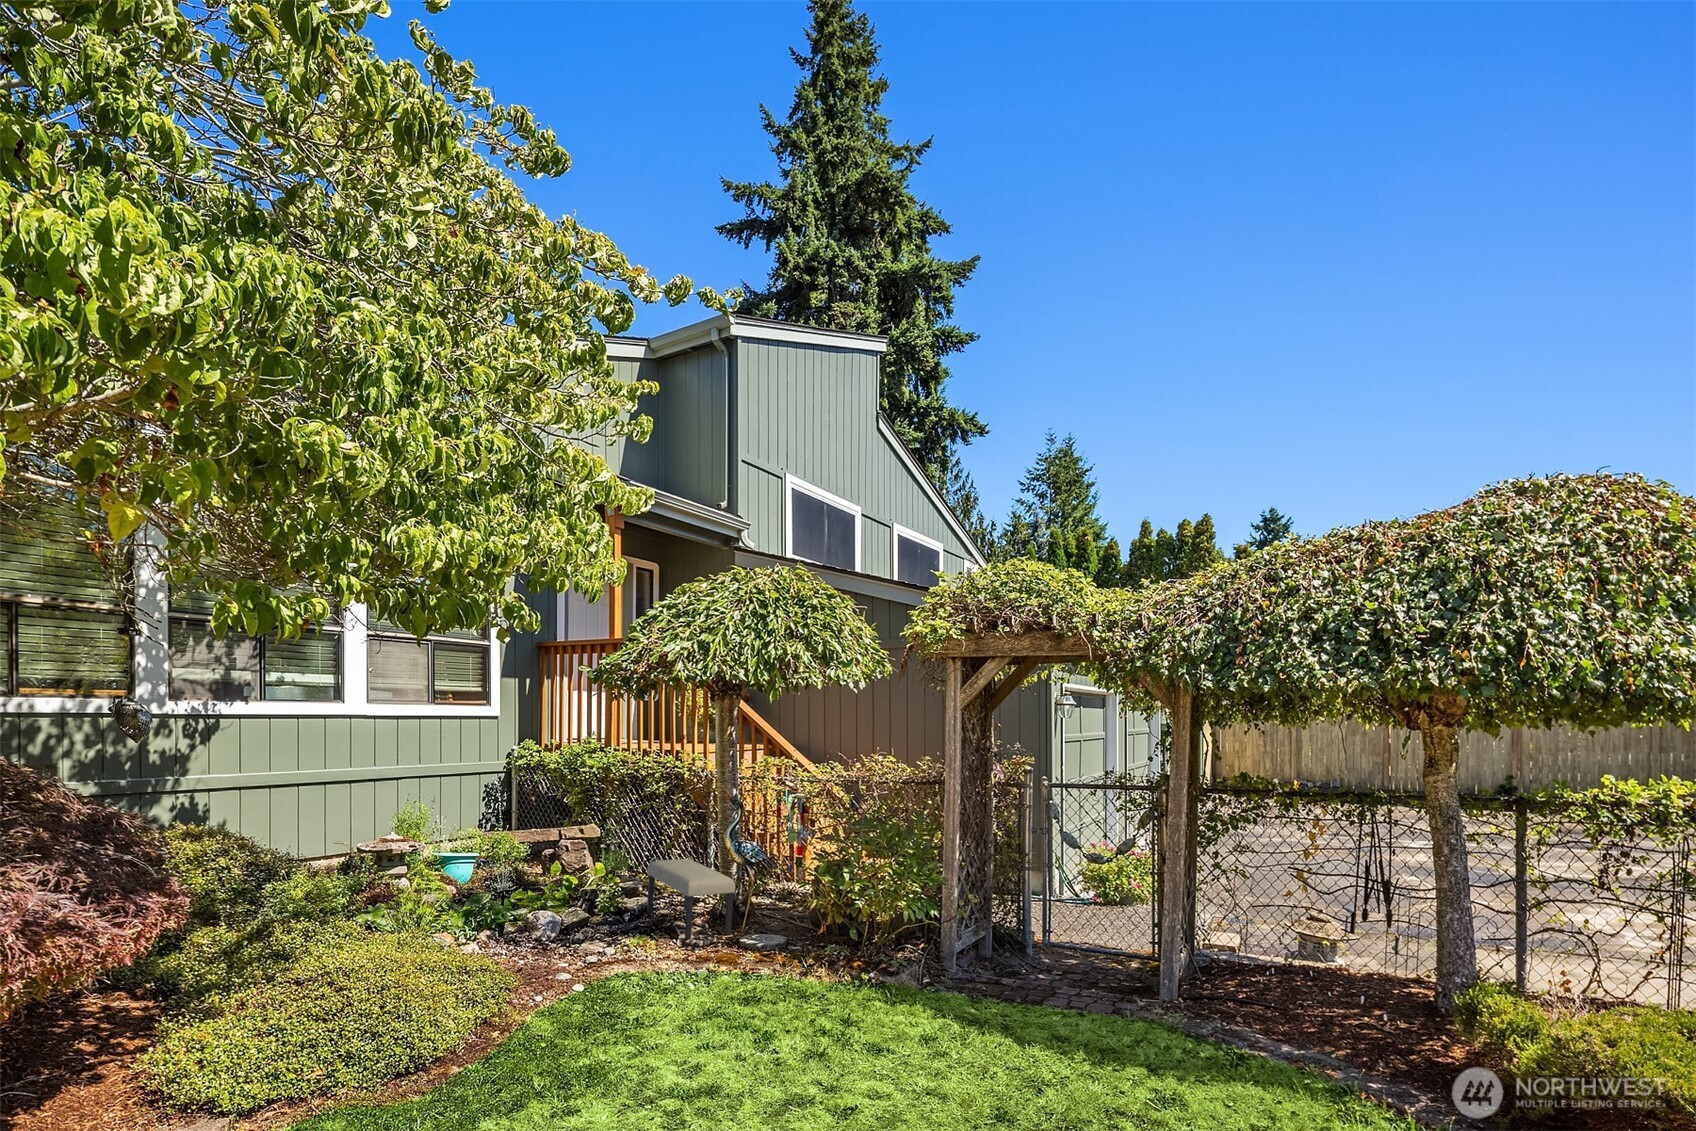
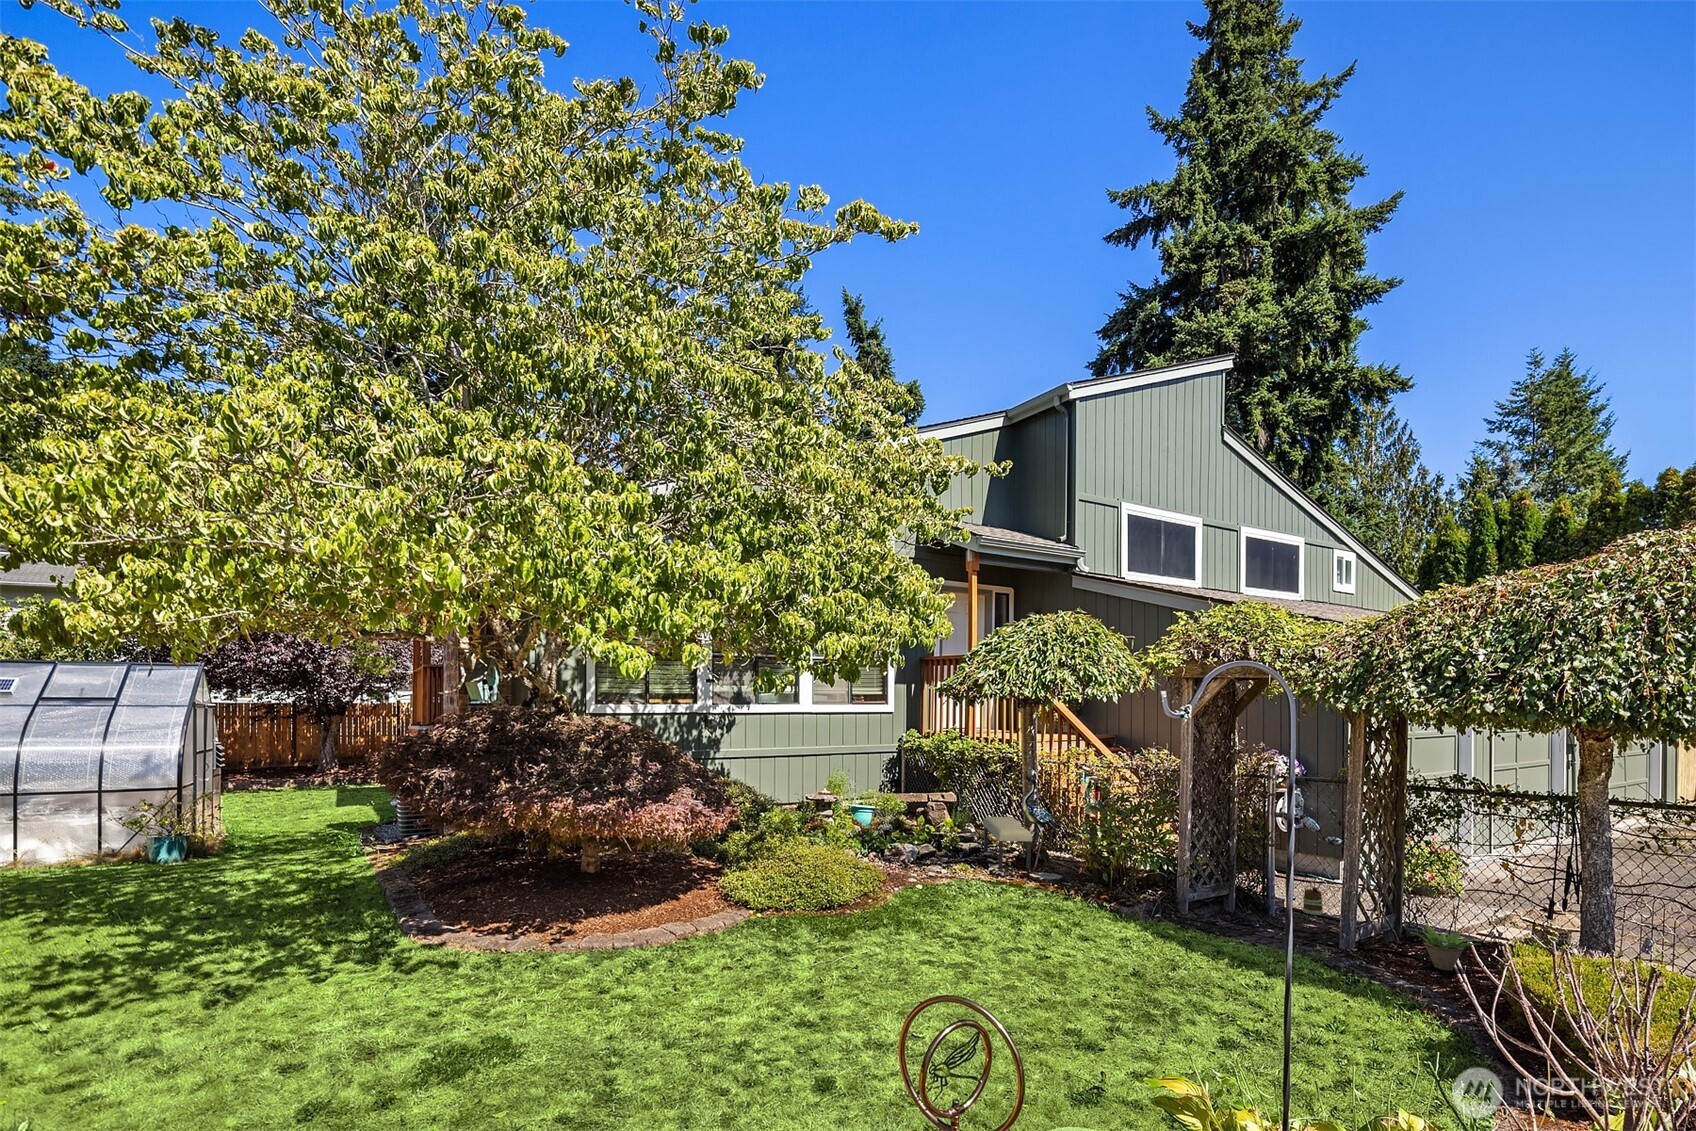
wooden bucket: none [1122,910,1149,961] -> present [1303,878,1323,915]
decorative plant: none [1345,963,1435,1031] -> present [1410,924,1479,970]

